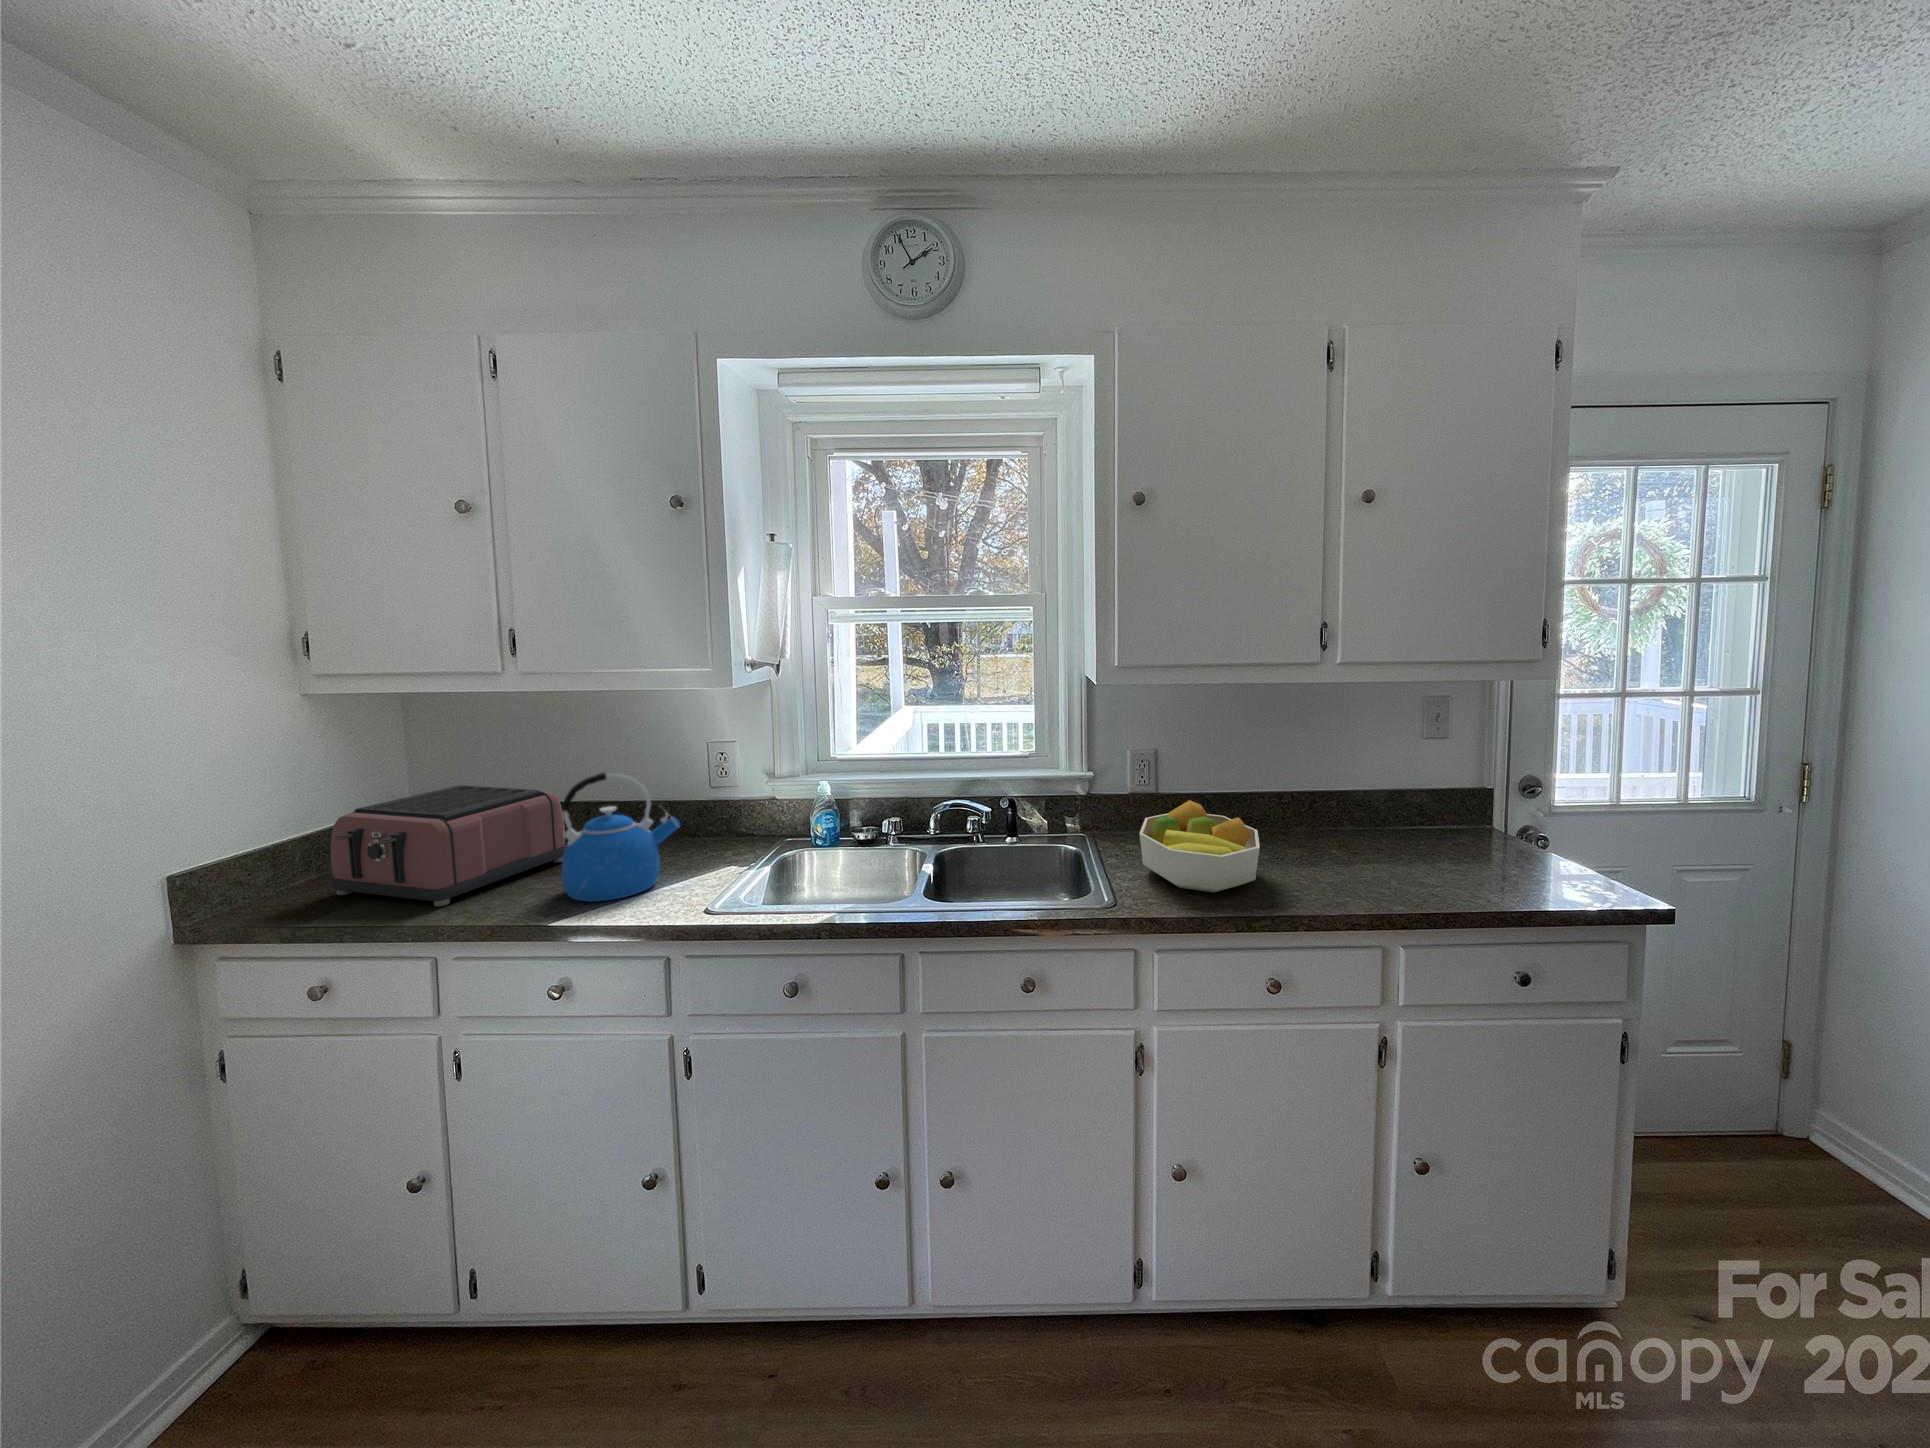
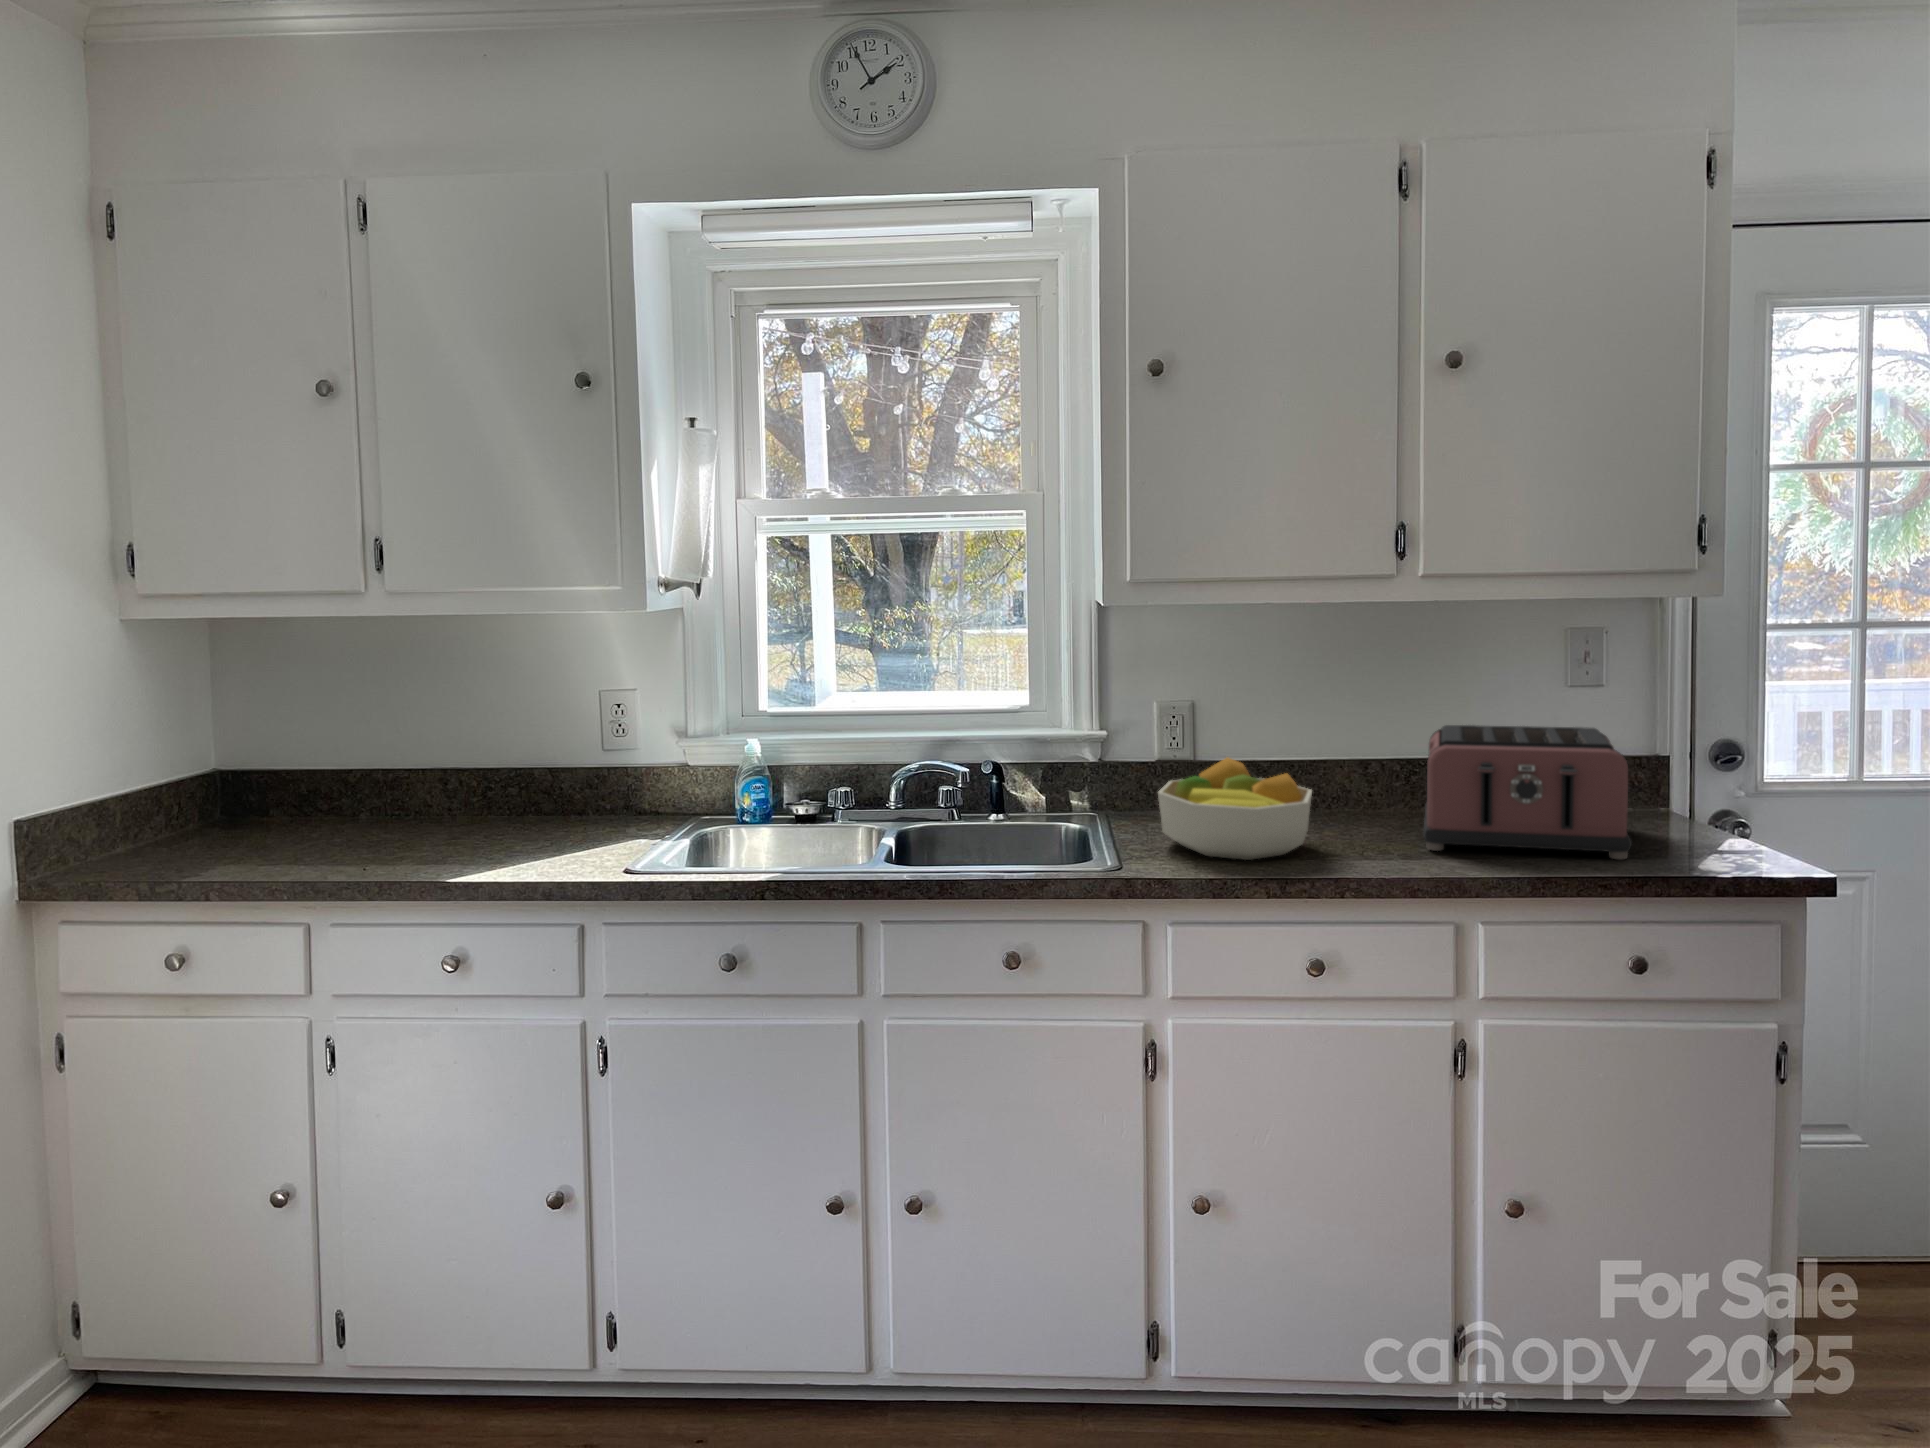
kettle: present [562,772,680,902] -> none [448,711,582,863]
toaster: present [331,785,567,906] -> present [1423,725,1632,860]

